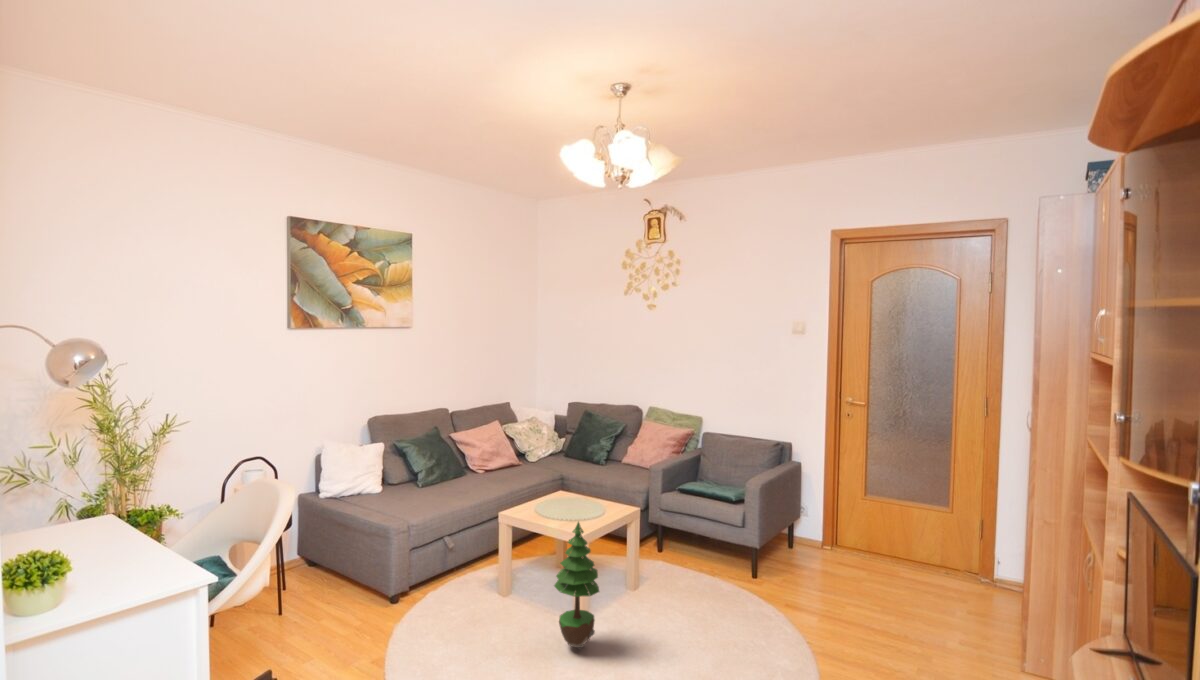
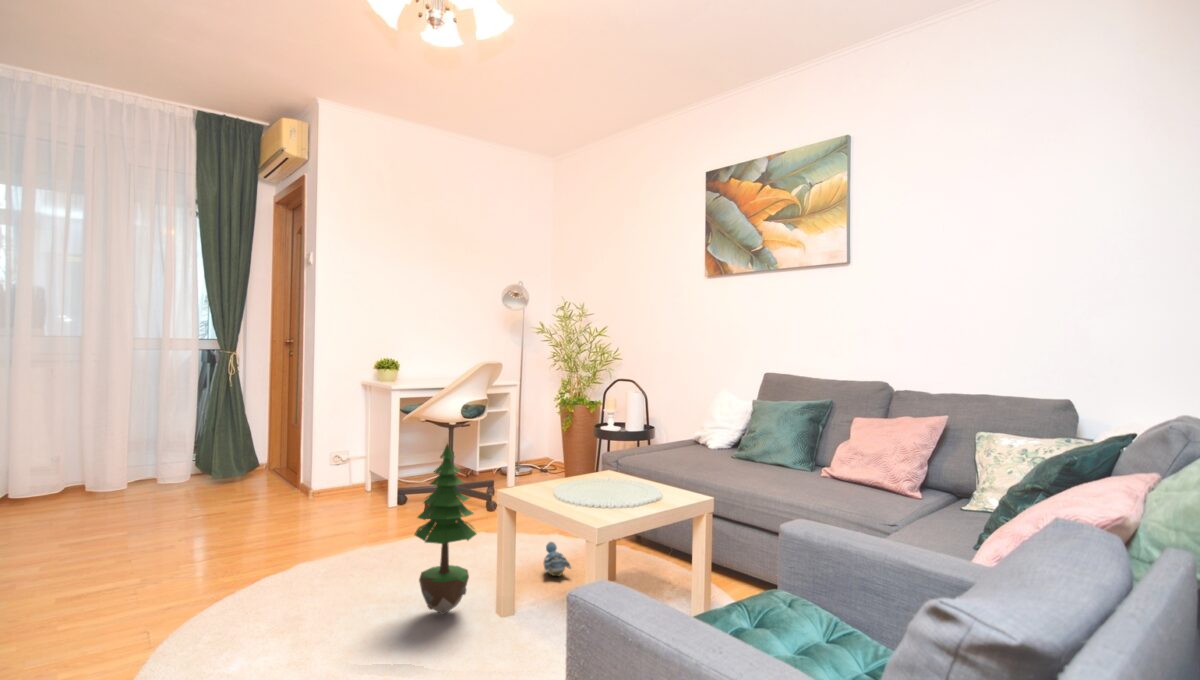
plush toy: none [469,595,502,619] -> present [544,542,571,576]

